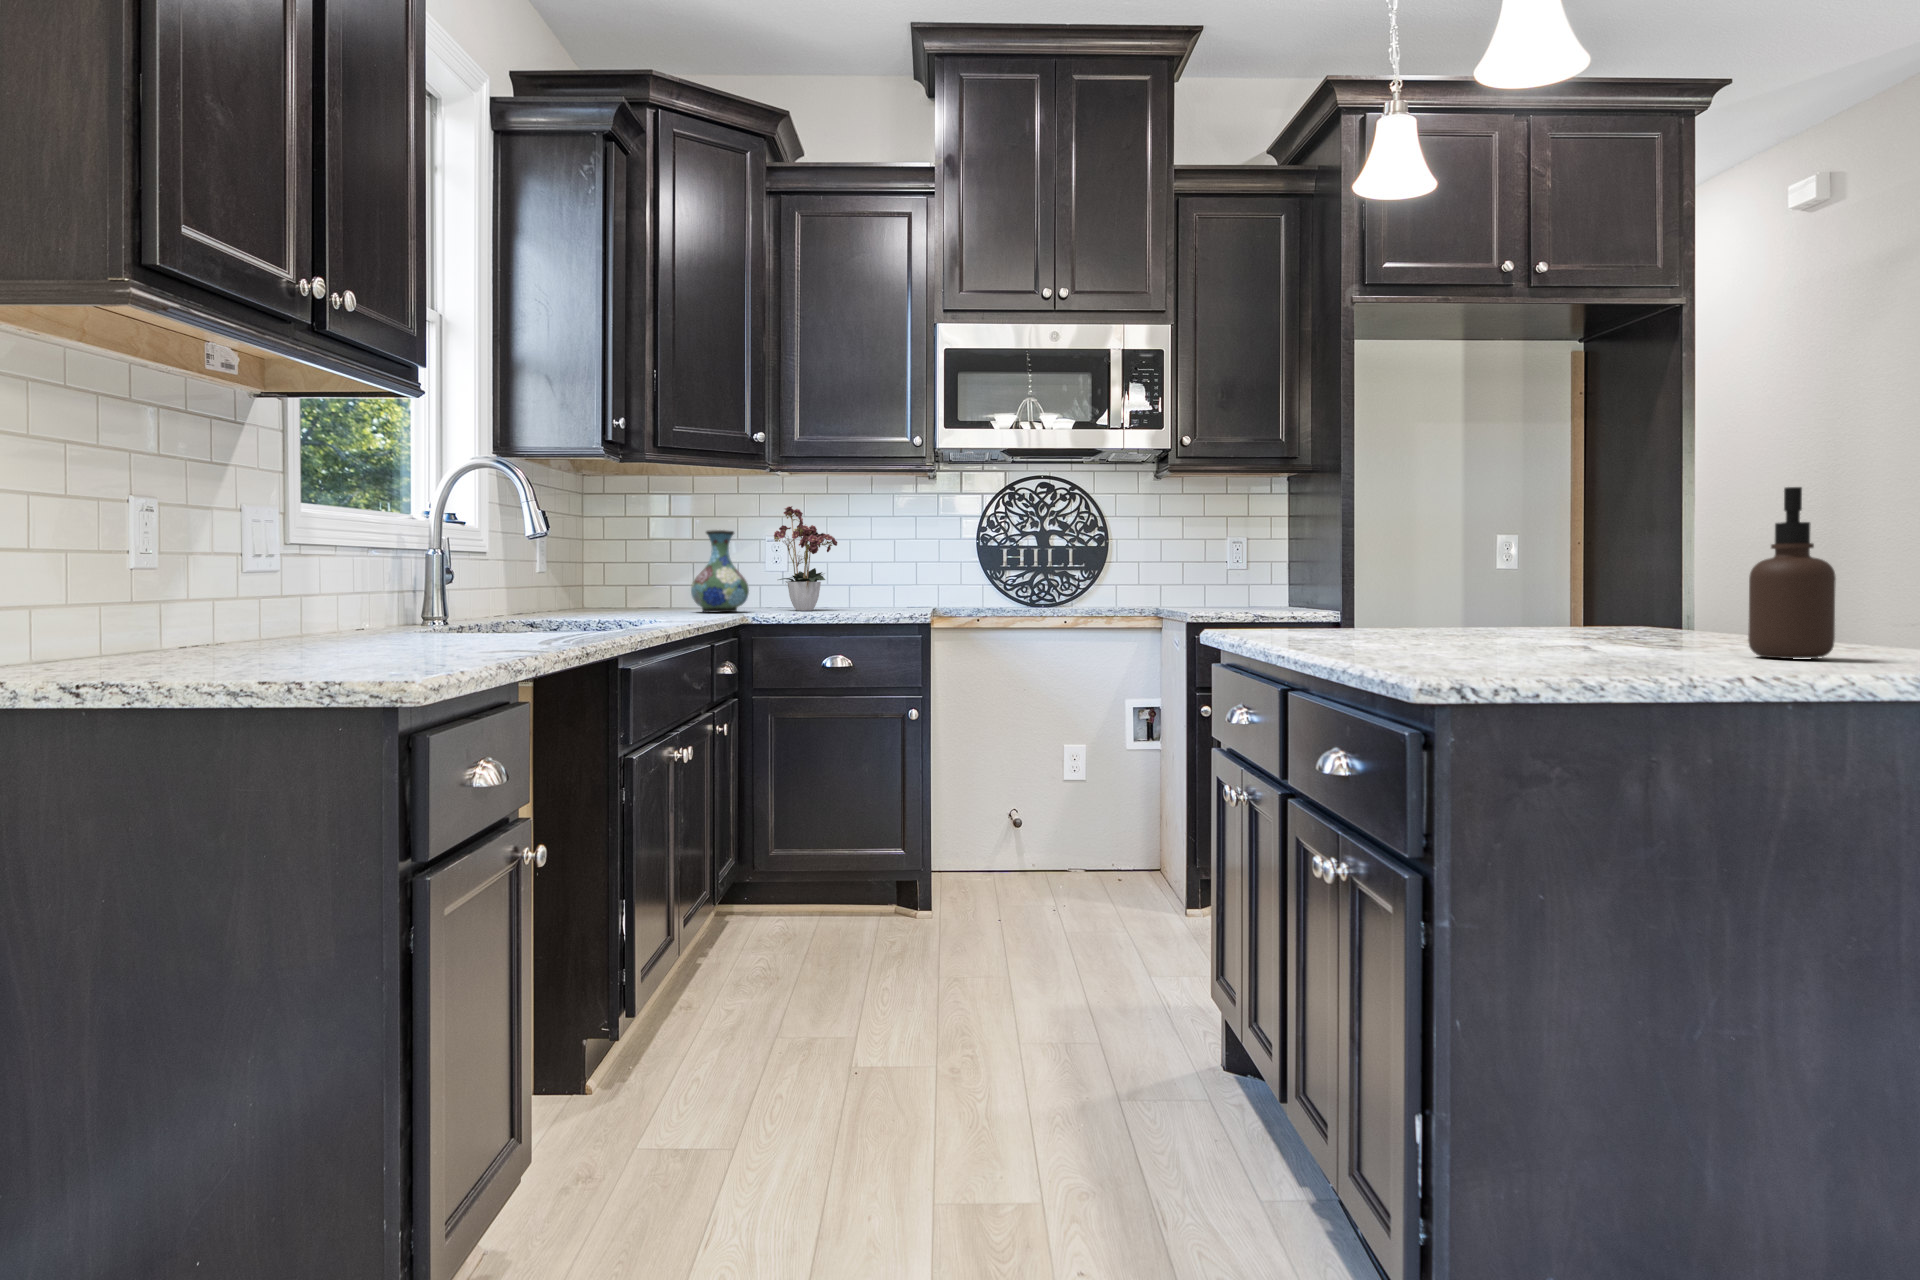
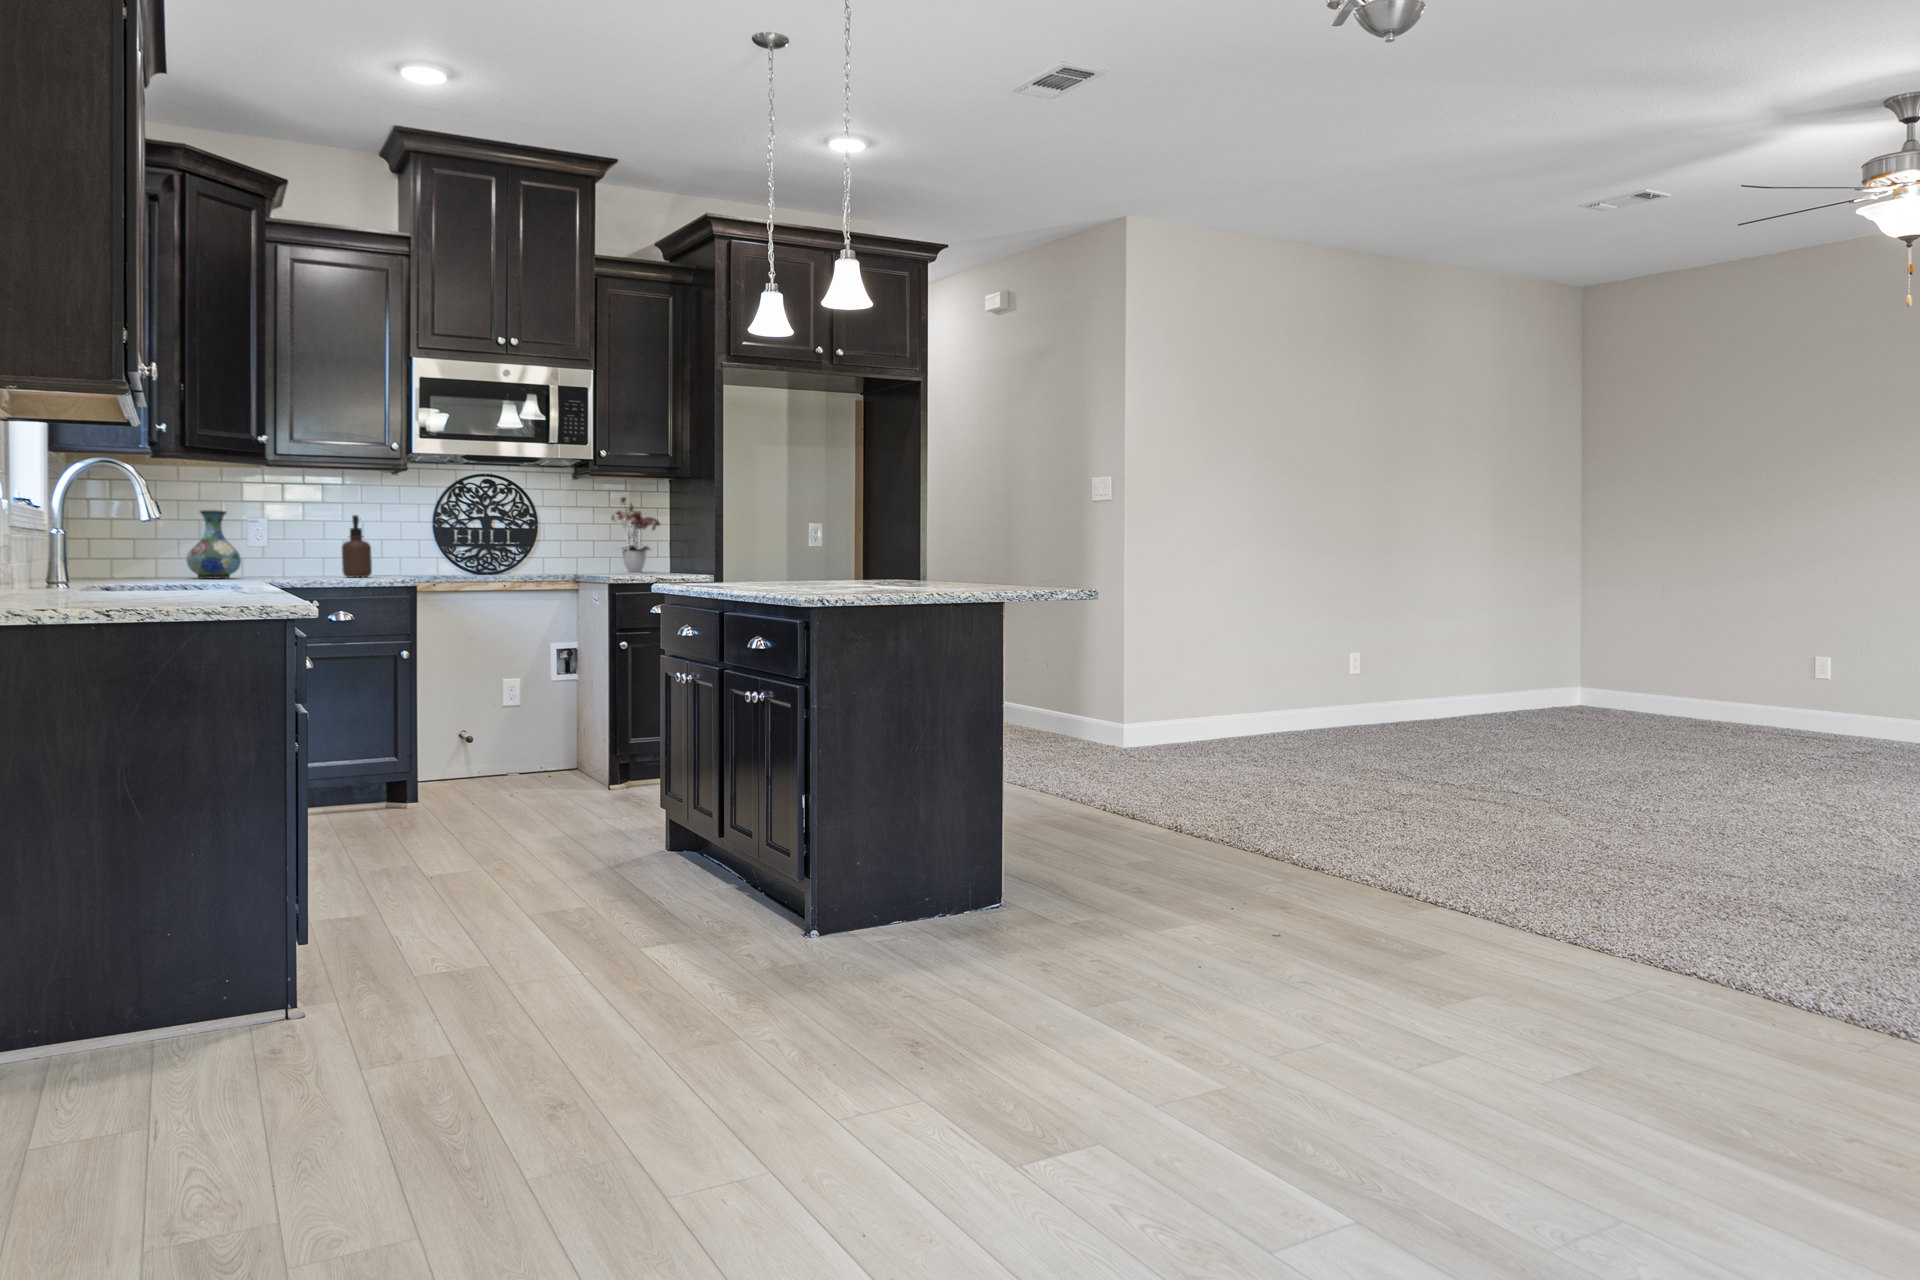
soap dispenser: present [1748,487,1836,659] -> present [342,515,372,577]
flower arrangement: present [774,506,837,611] -> present [611,497,660,572]

